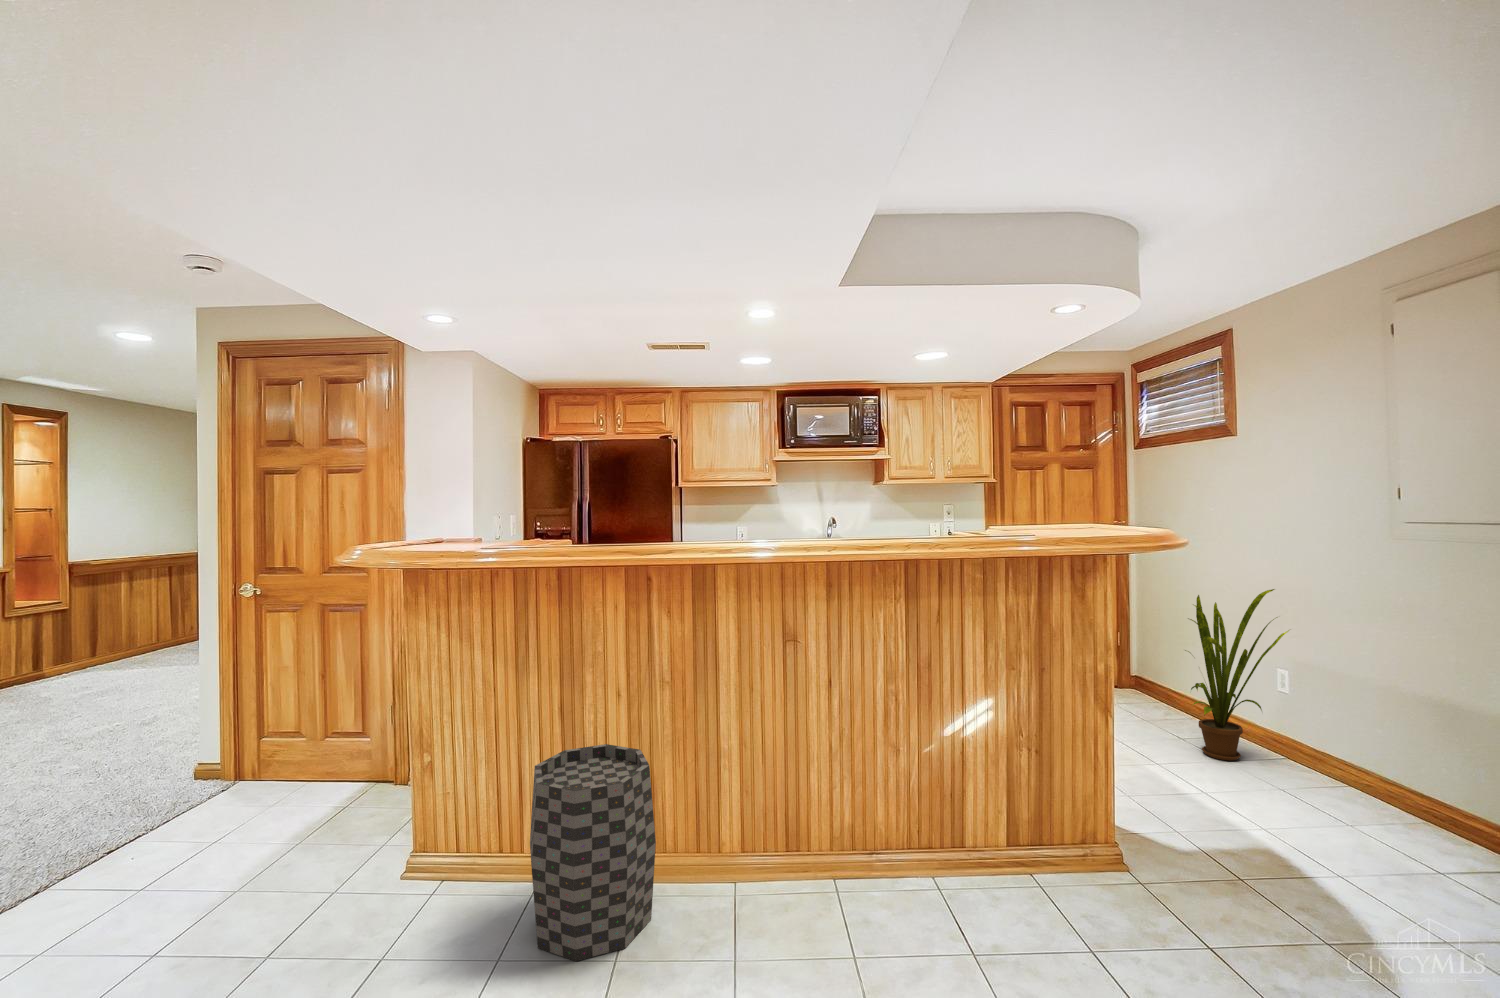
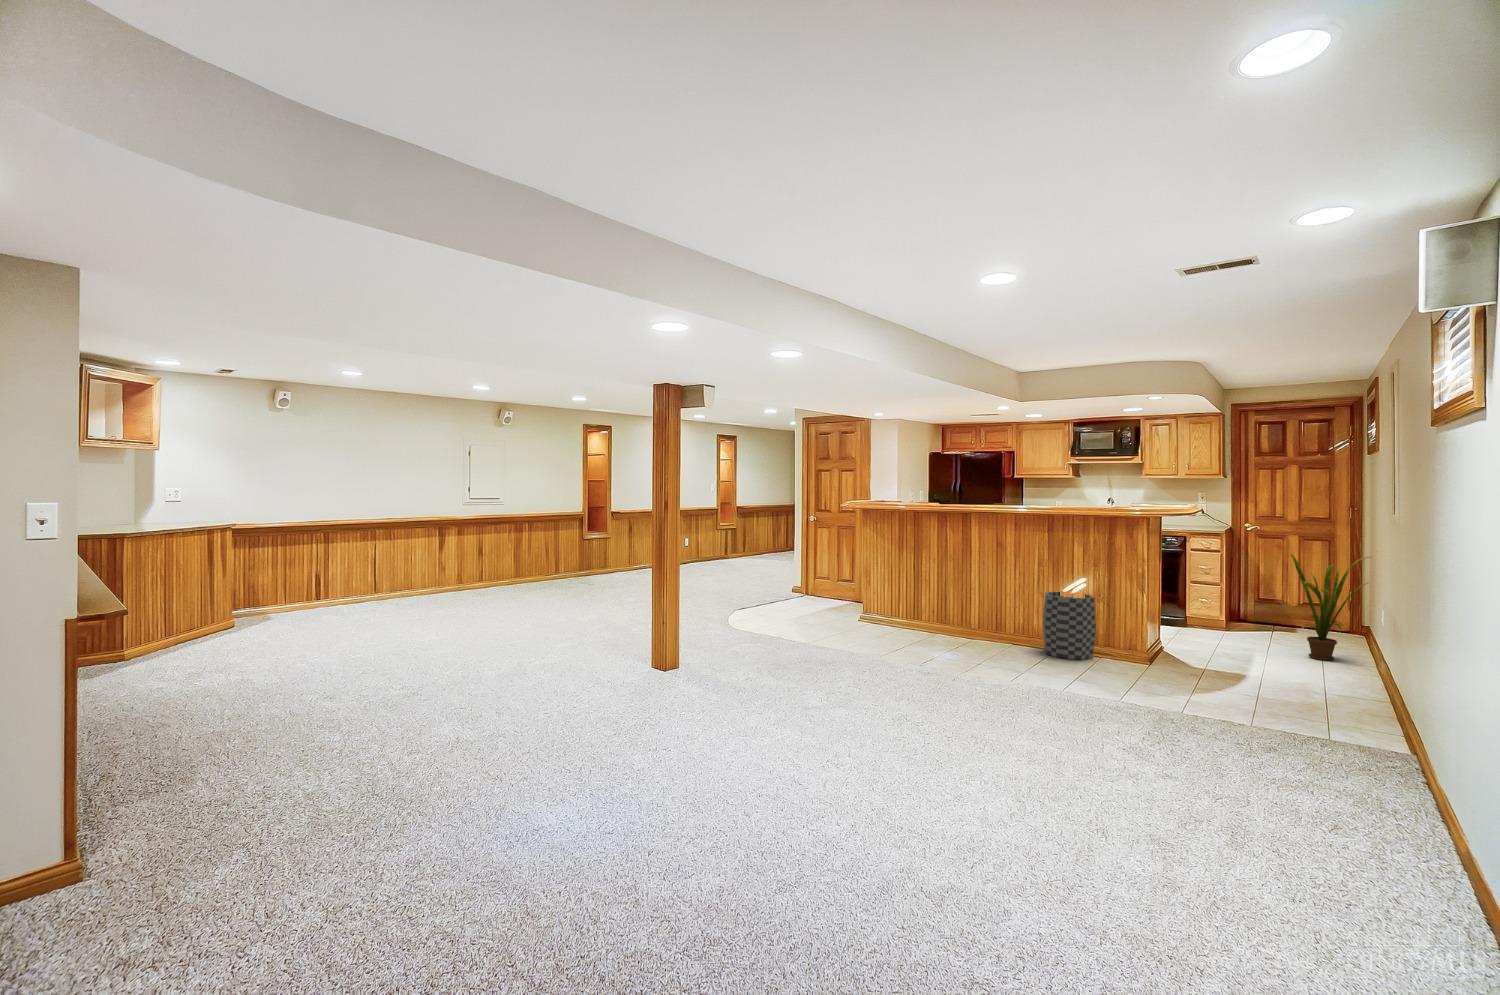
trash can: present [530,744,656,961] -> present [1043,592,1096,660]

